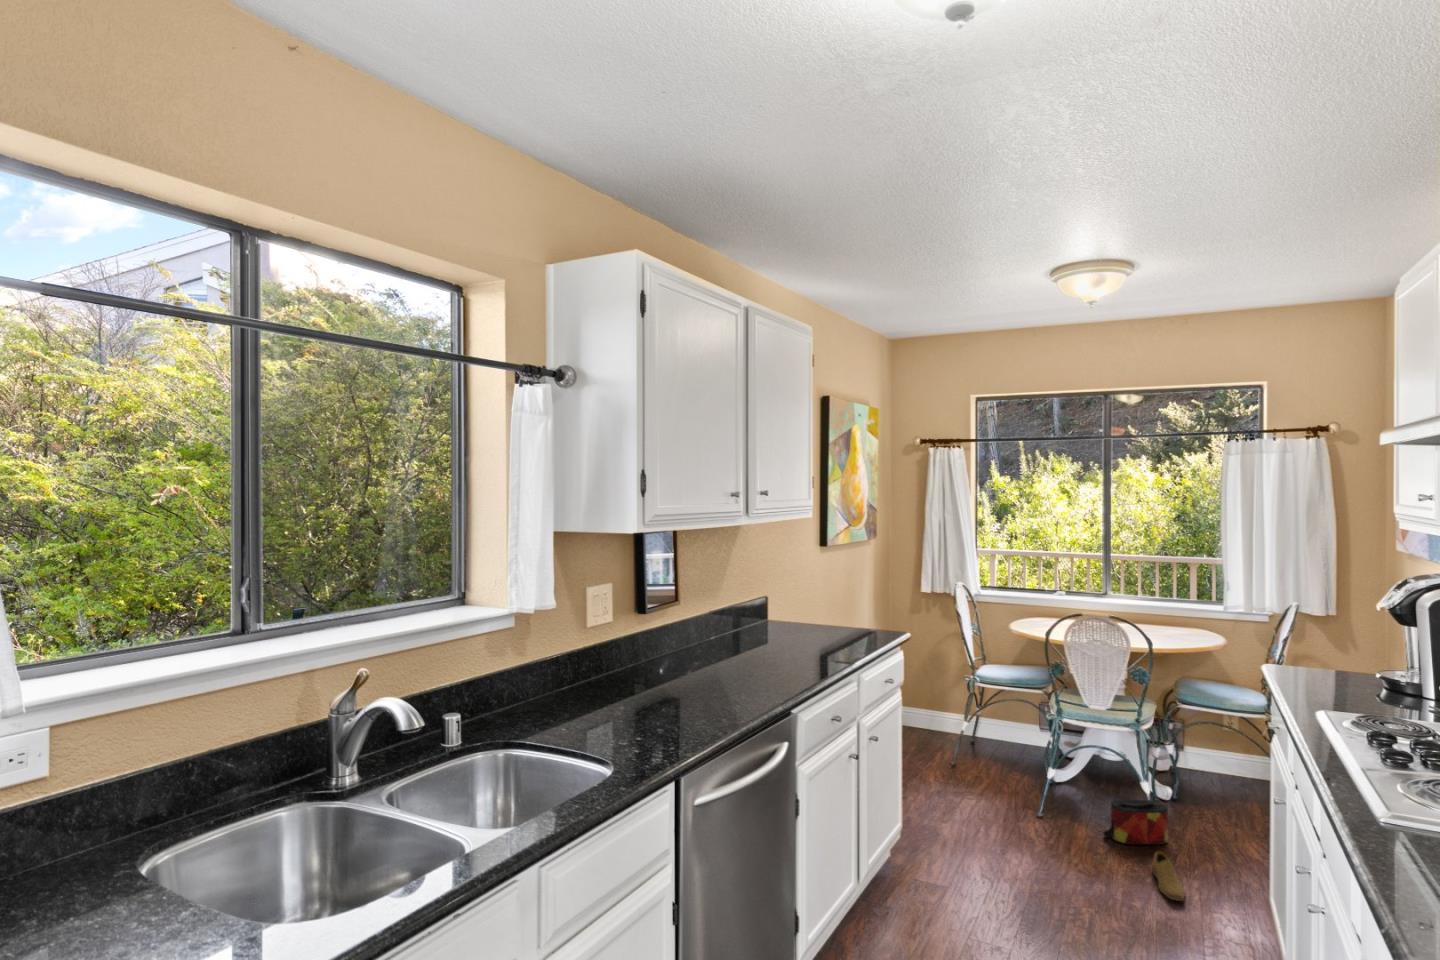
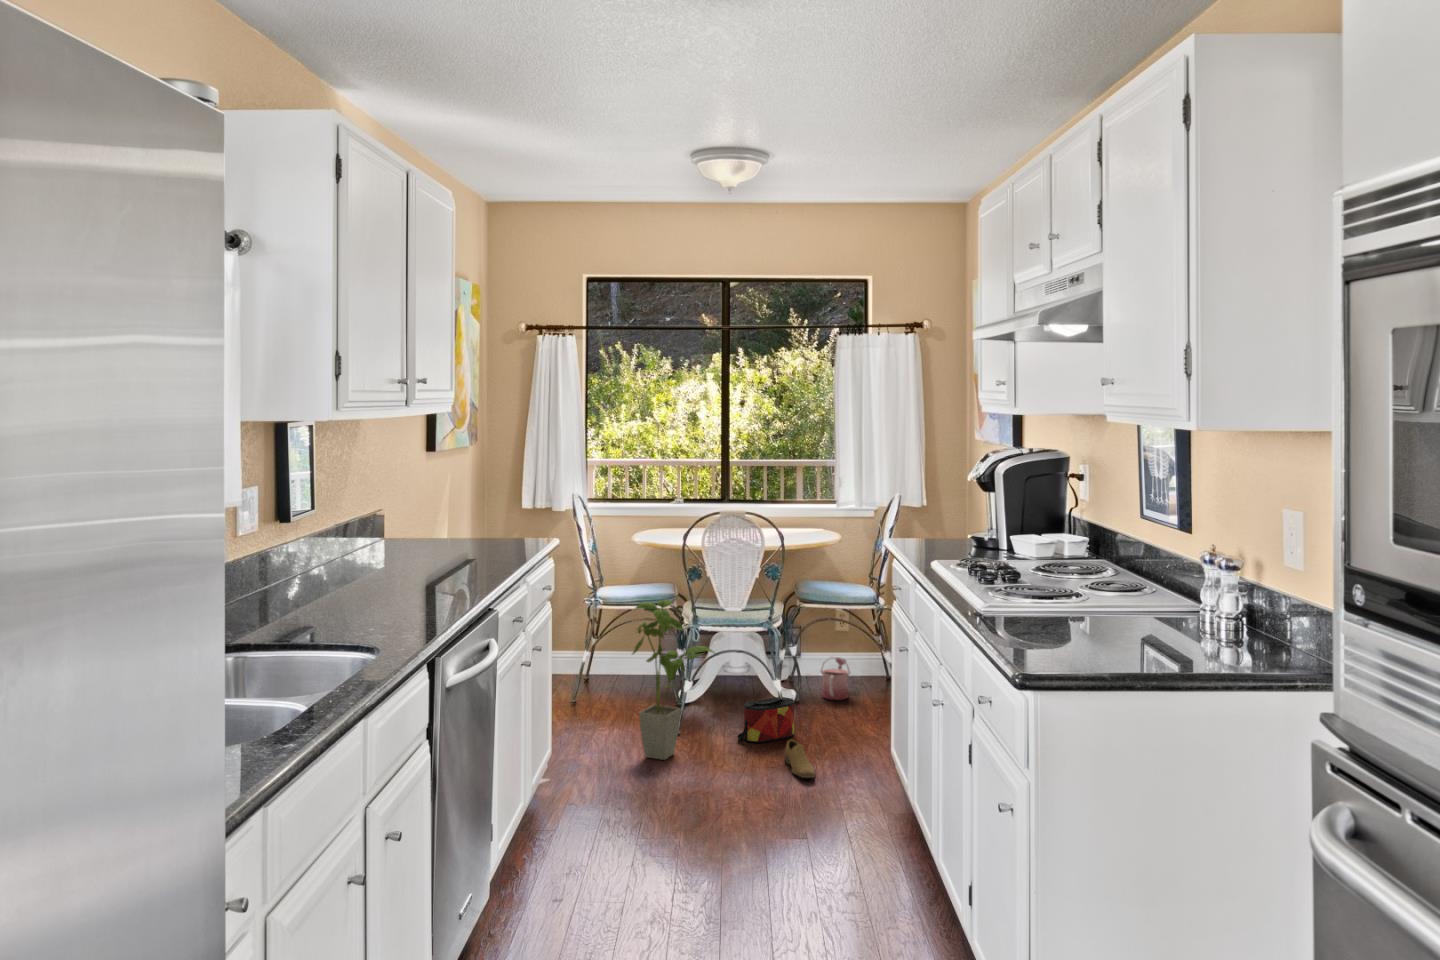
house plant: none [994,693,1080,844] -> present [633,600,715,760]
watering can: none [1204,763,1239,809] -> present [821,657,850,700]

